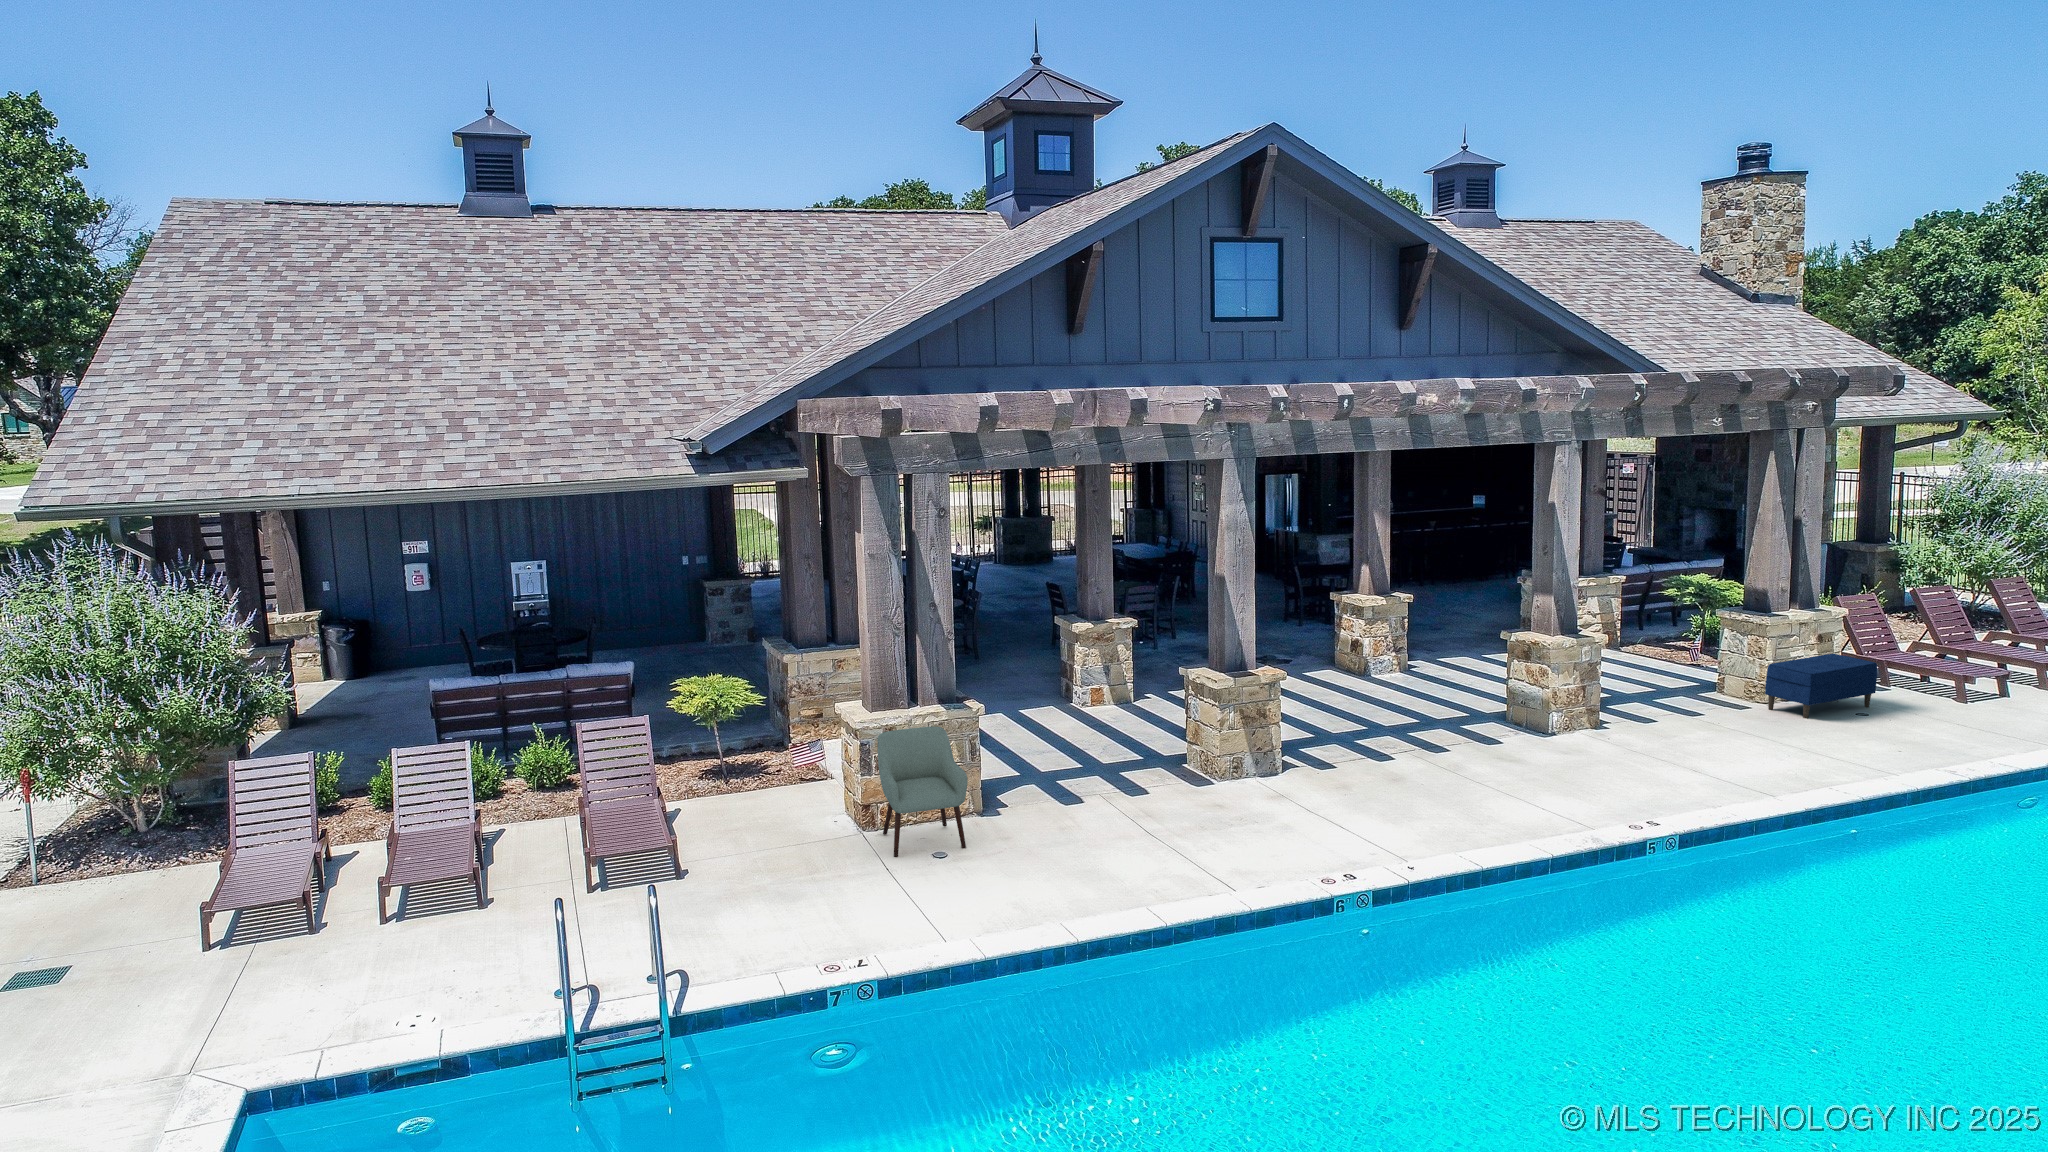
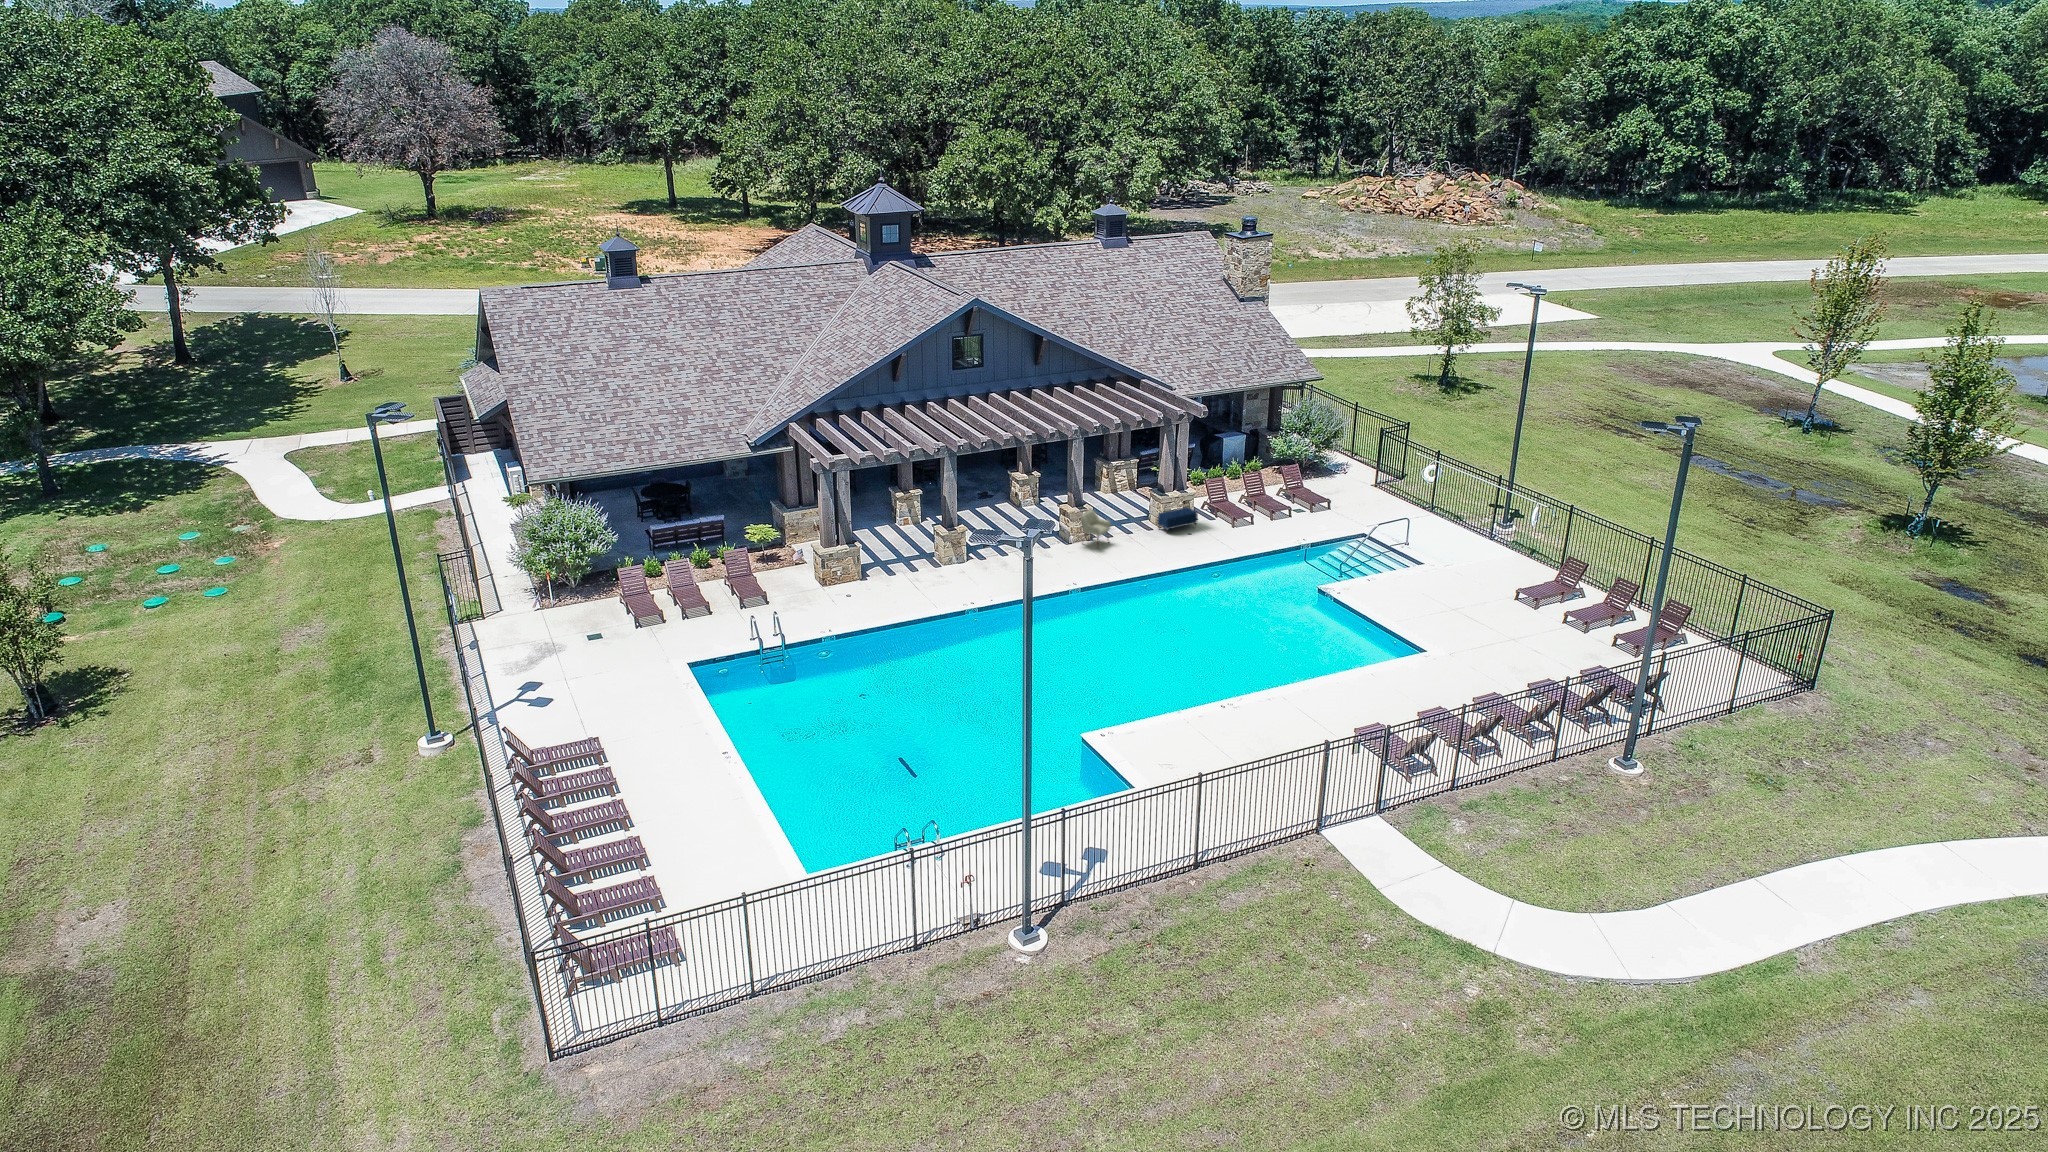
chair: present [877,727,968,857] -> present [1081,510,1111,541]

